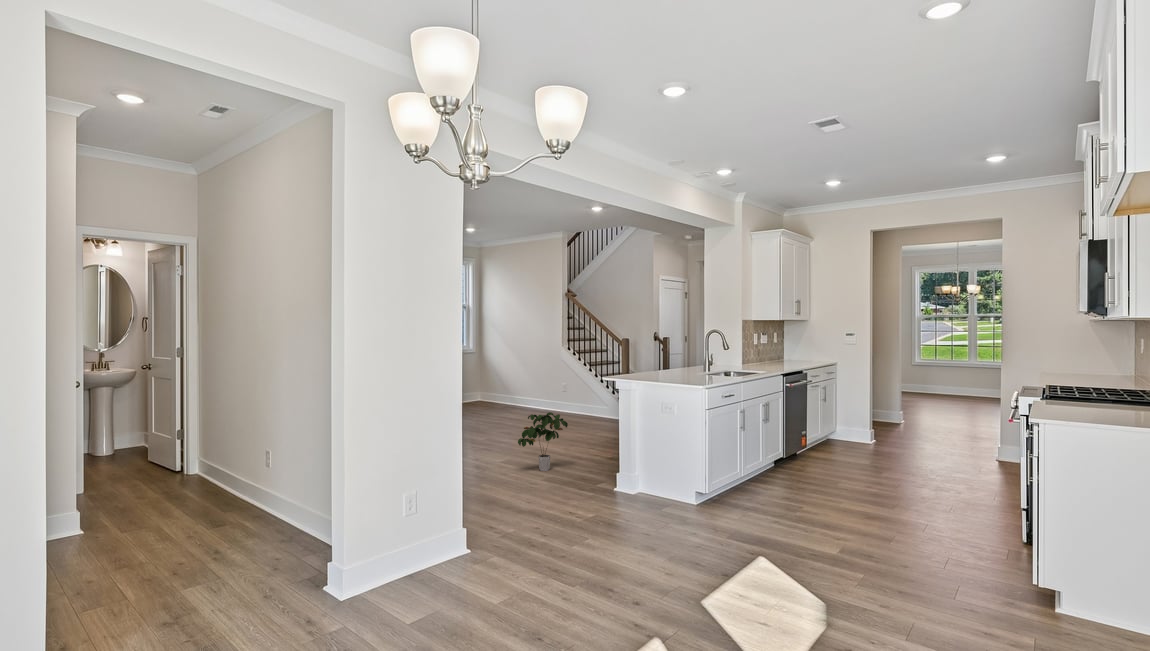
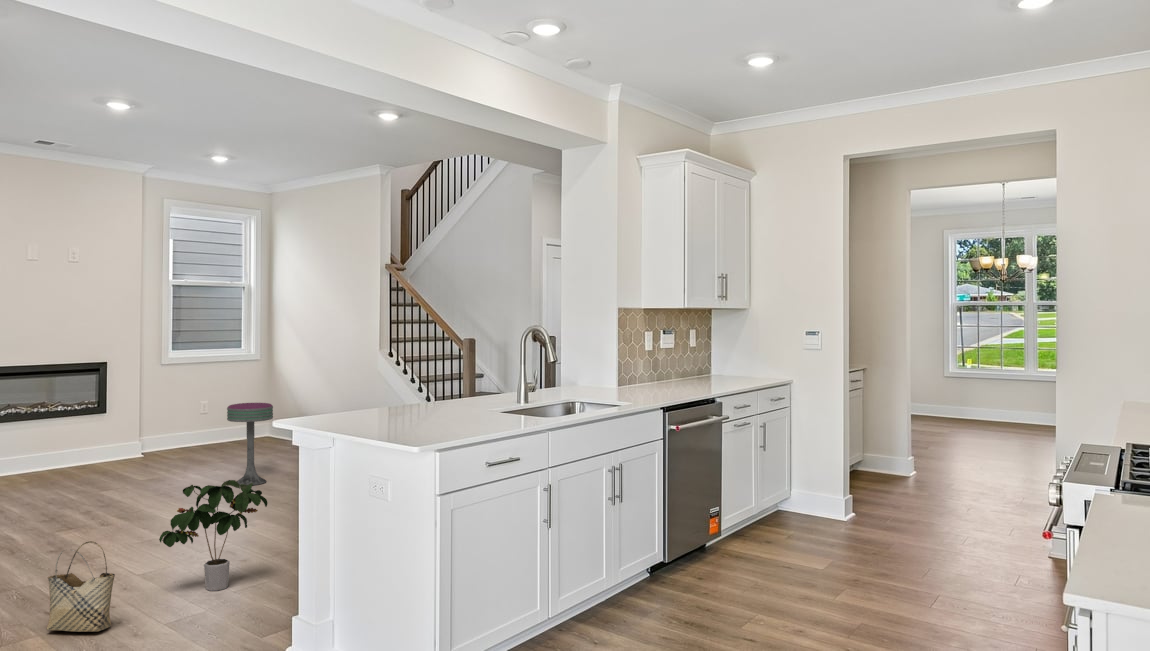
bar stool: none [488,377,514,426] -> present [227,403,273,485]
woven basket: none [481,440,513,485] -> present [47,541,115,632]

